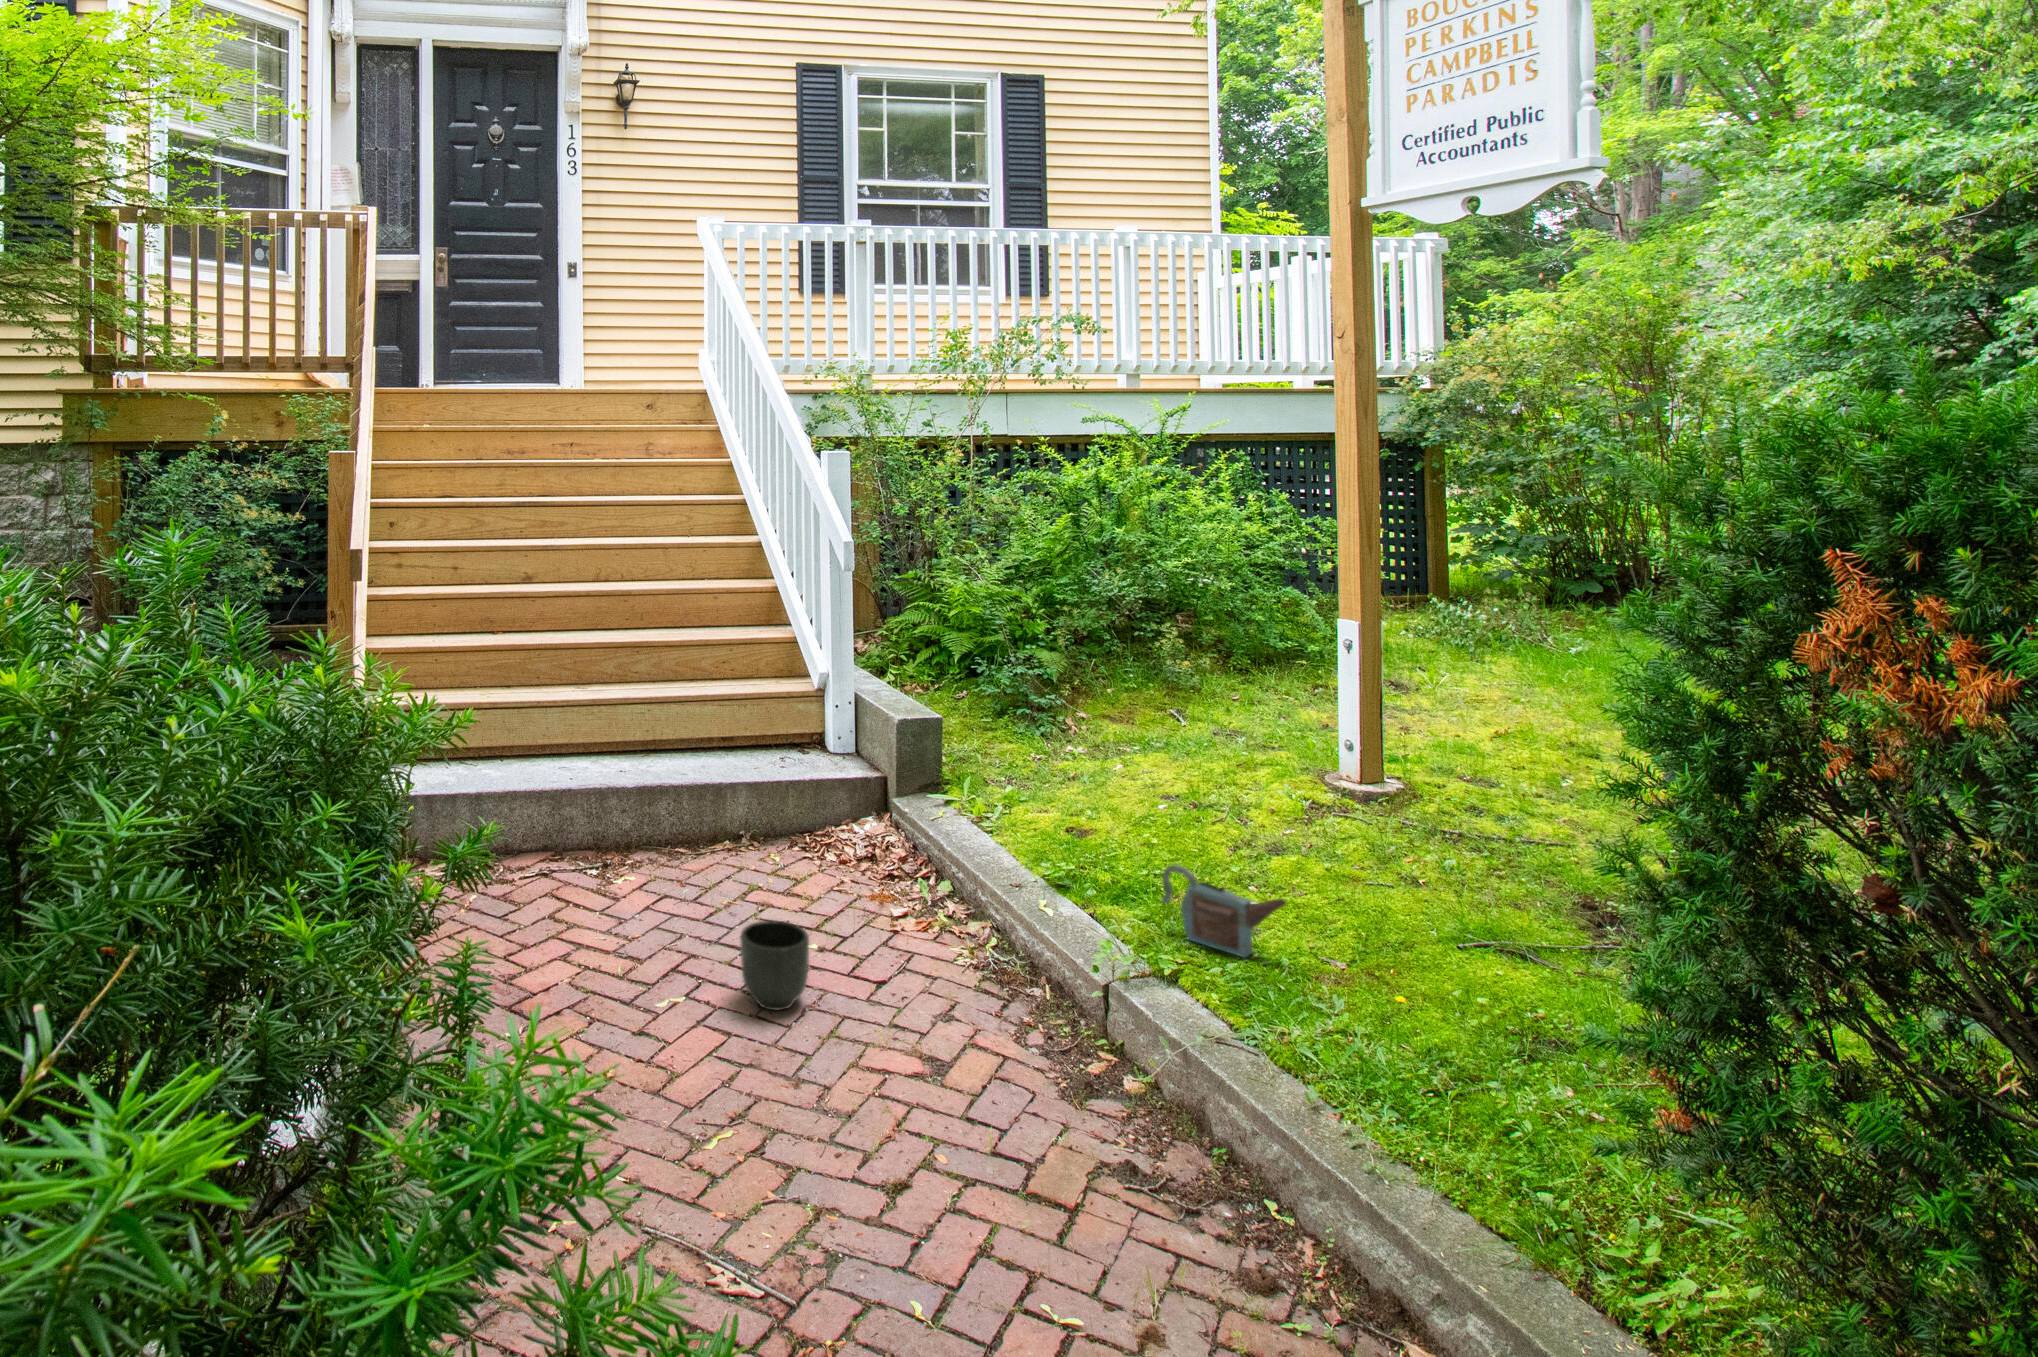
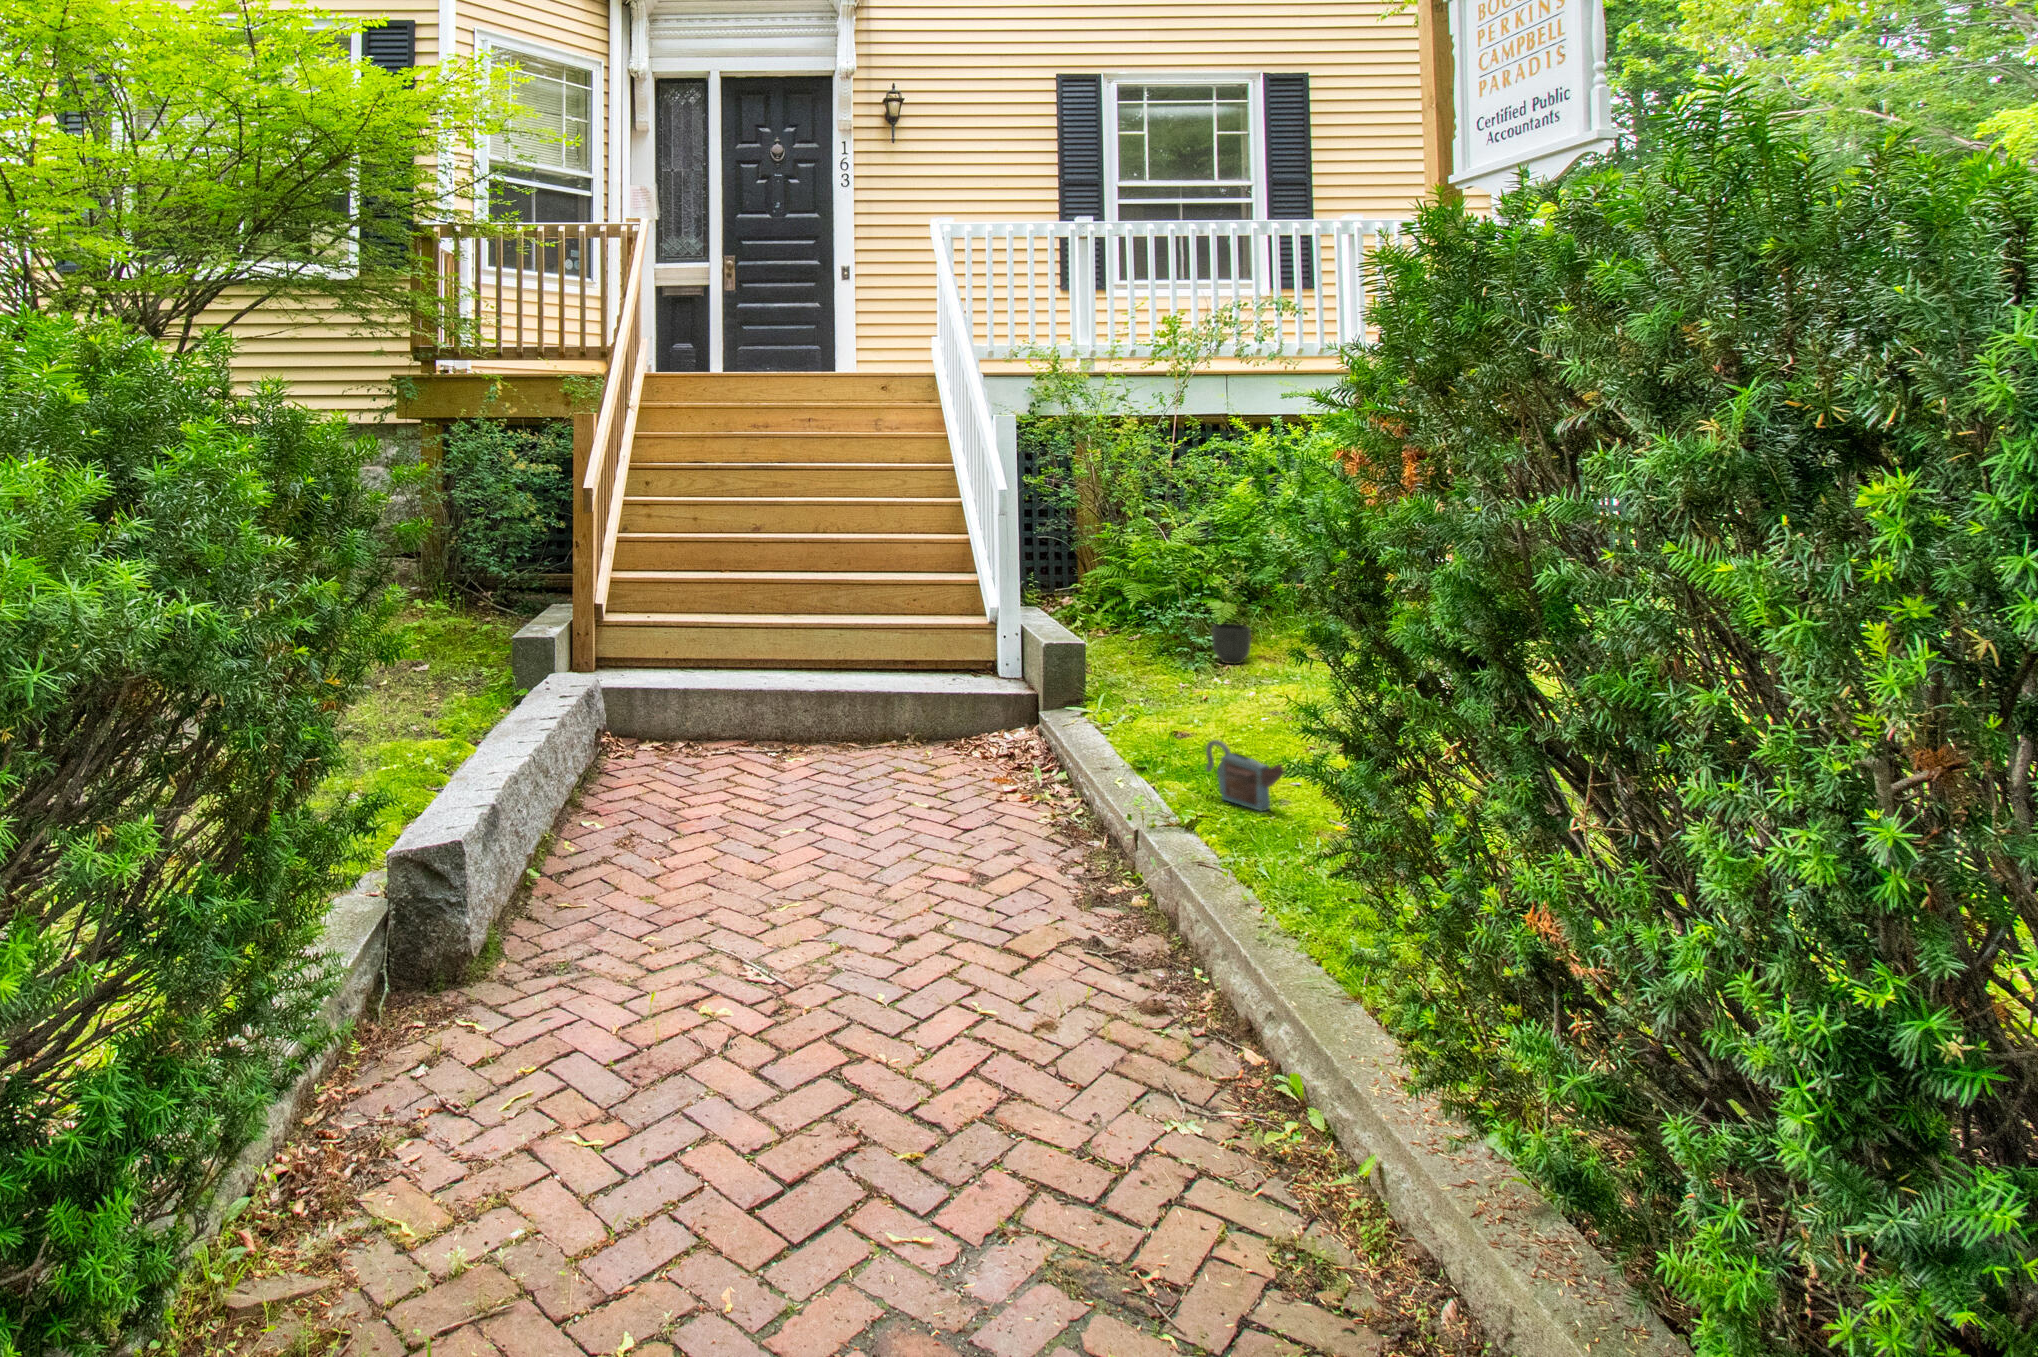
planter: present [740,920,809,1011] -> present [1212,624,1251,664]

